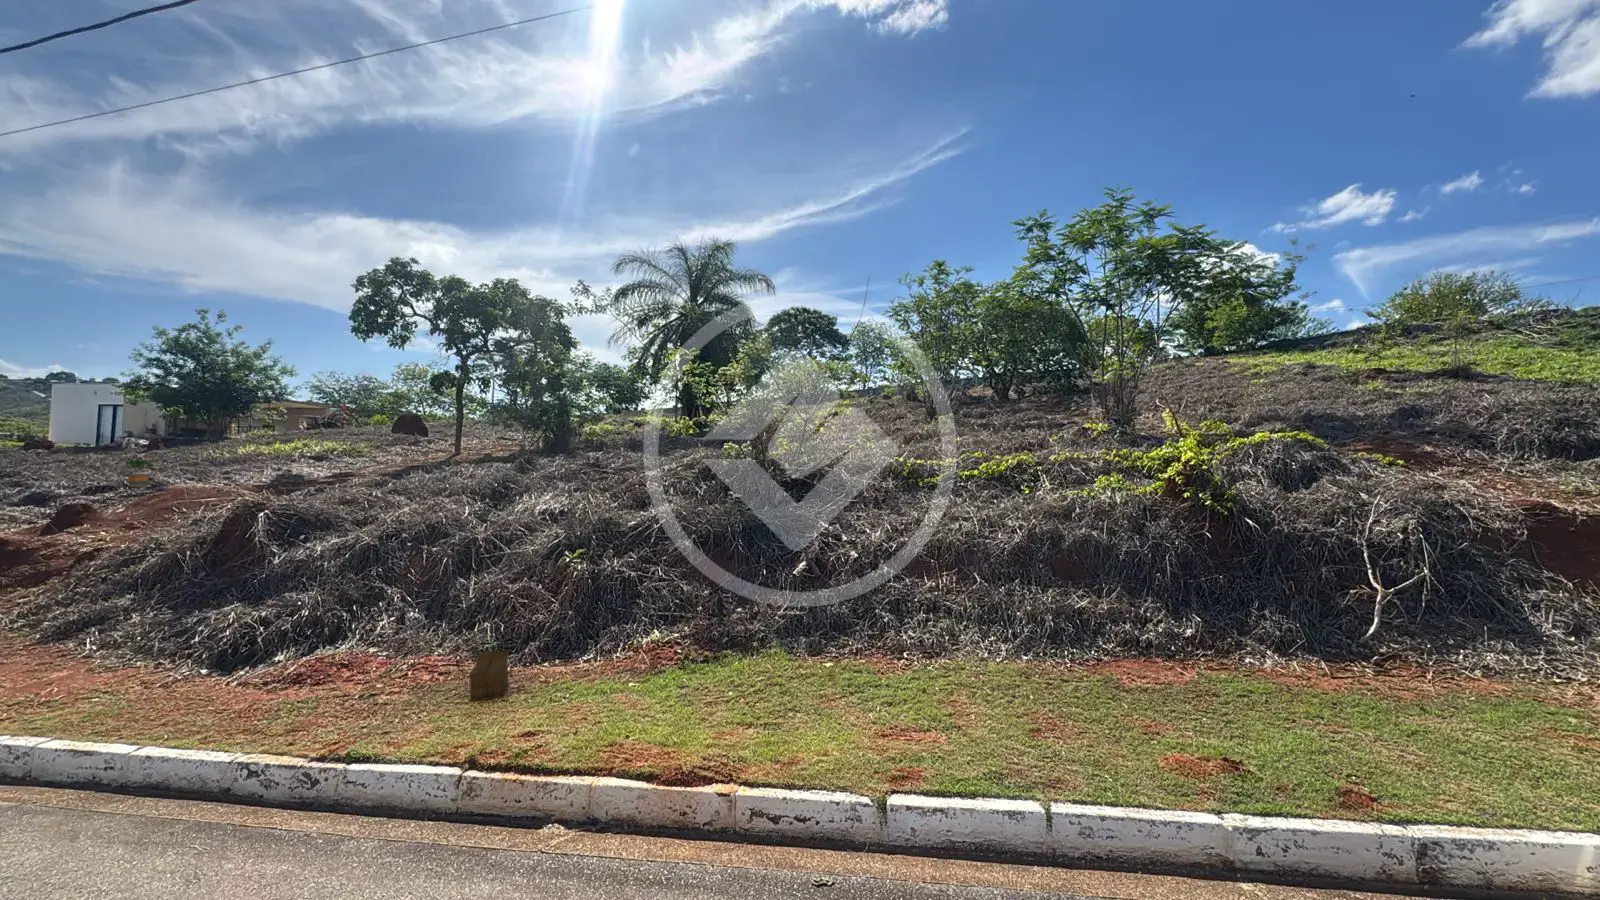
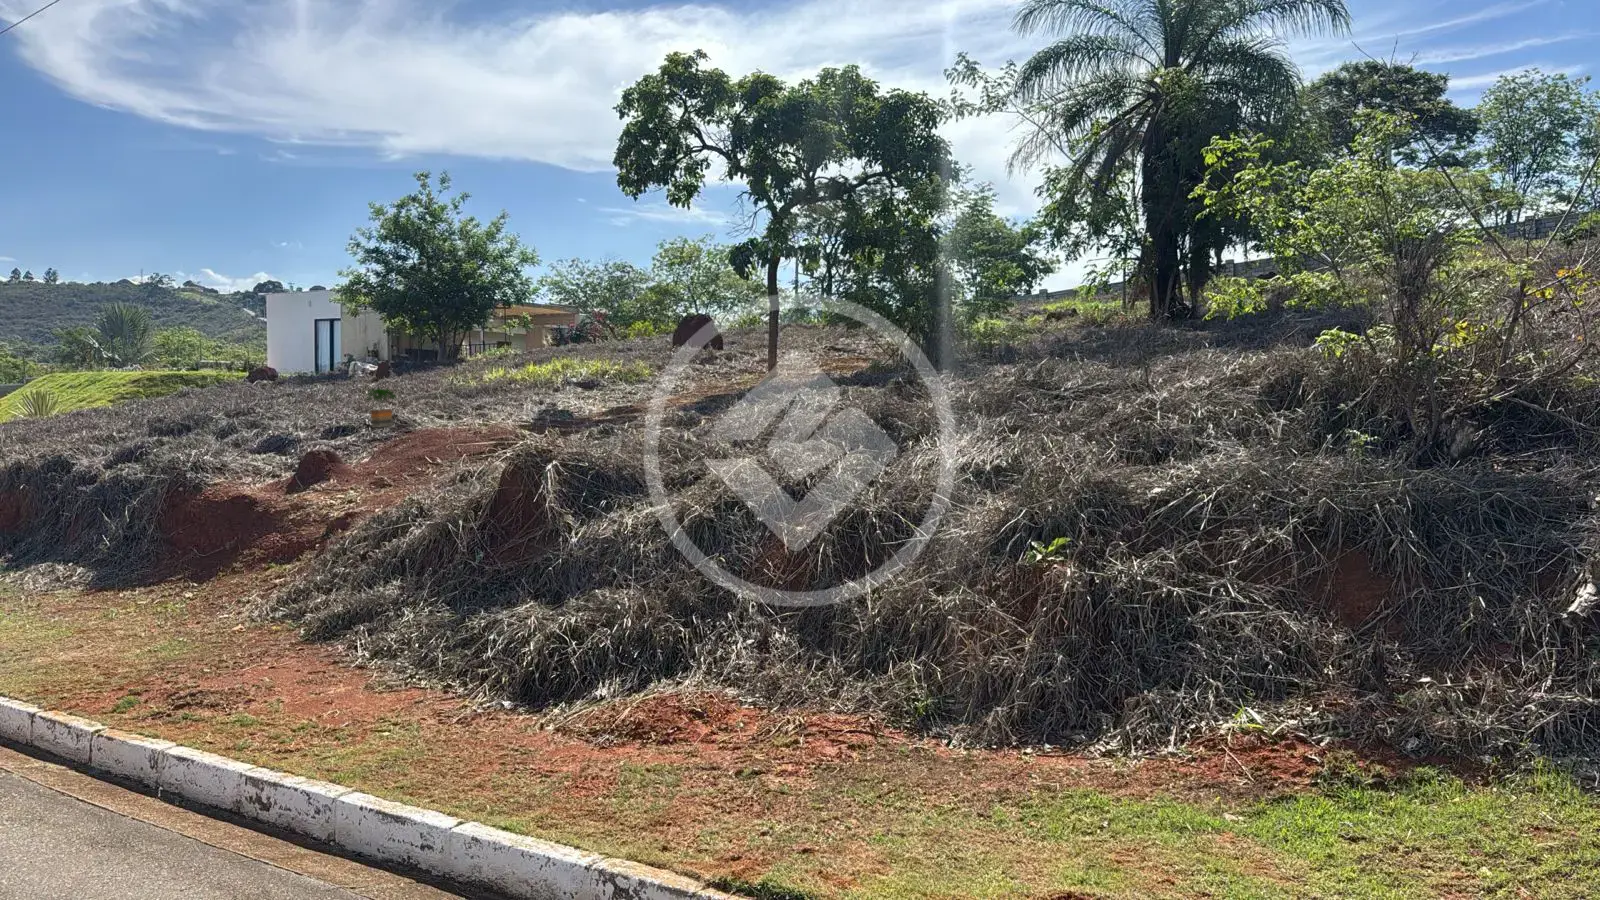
cardboard box: present [469,651,509,702] -> none [927,724,988,816]

